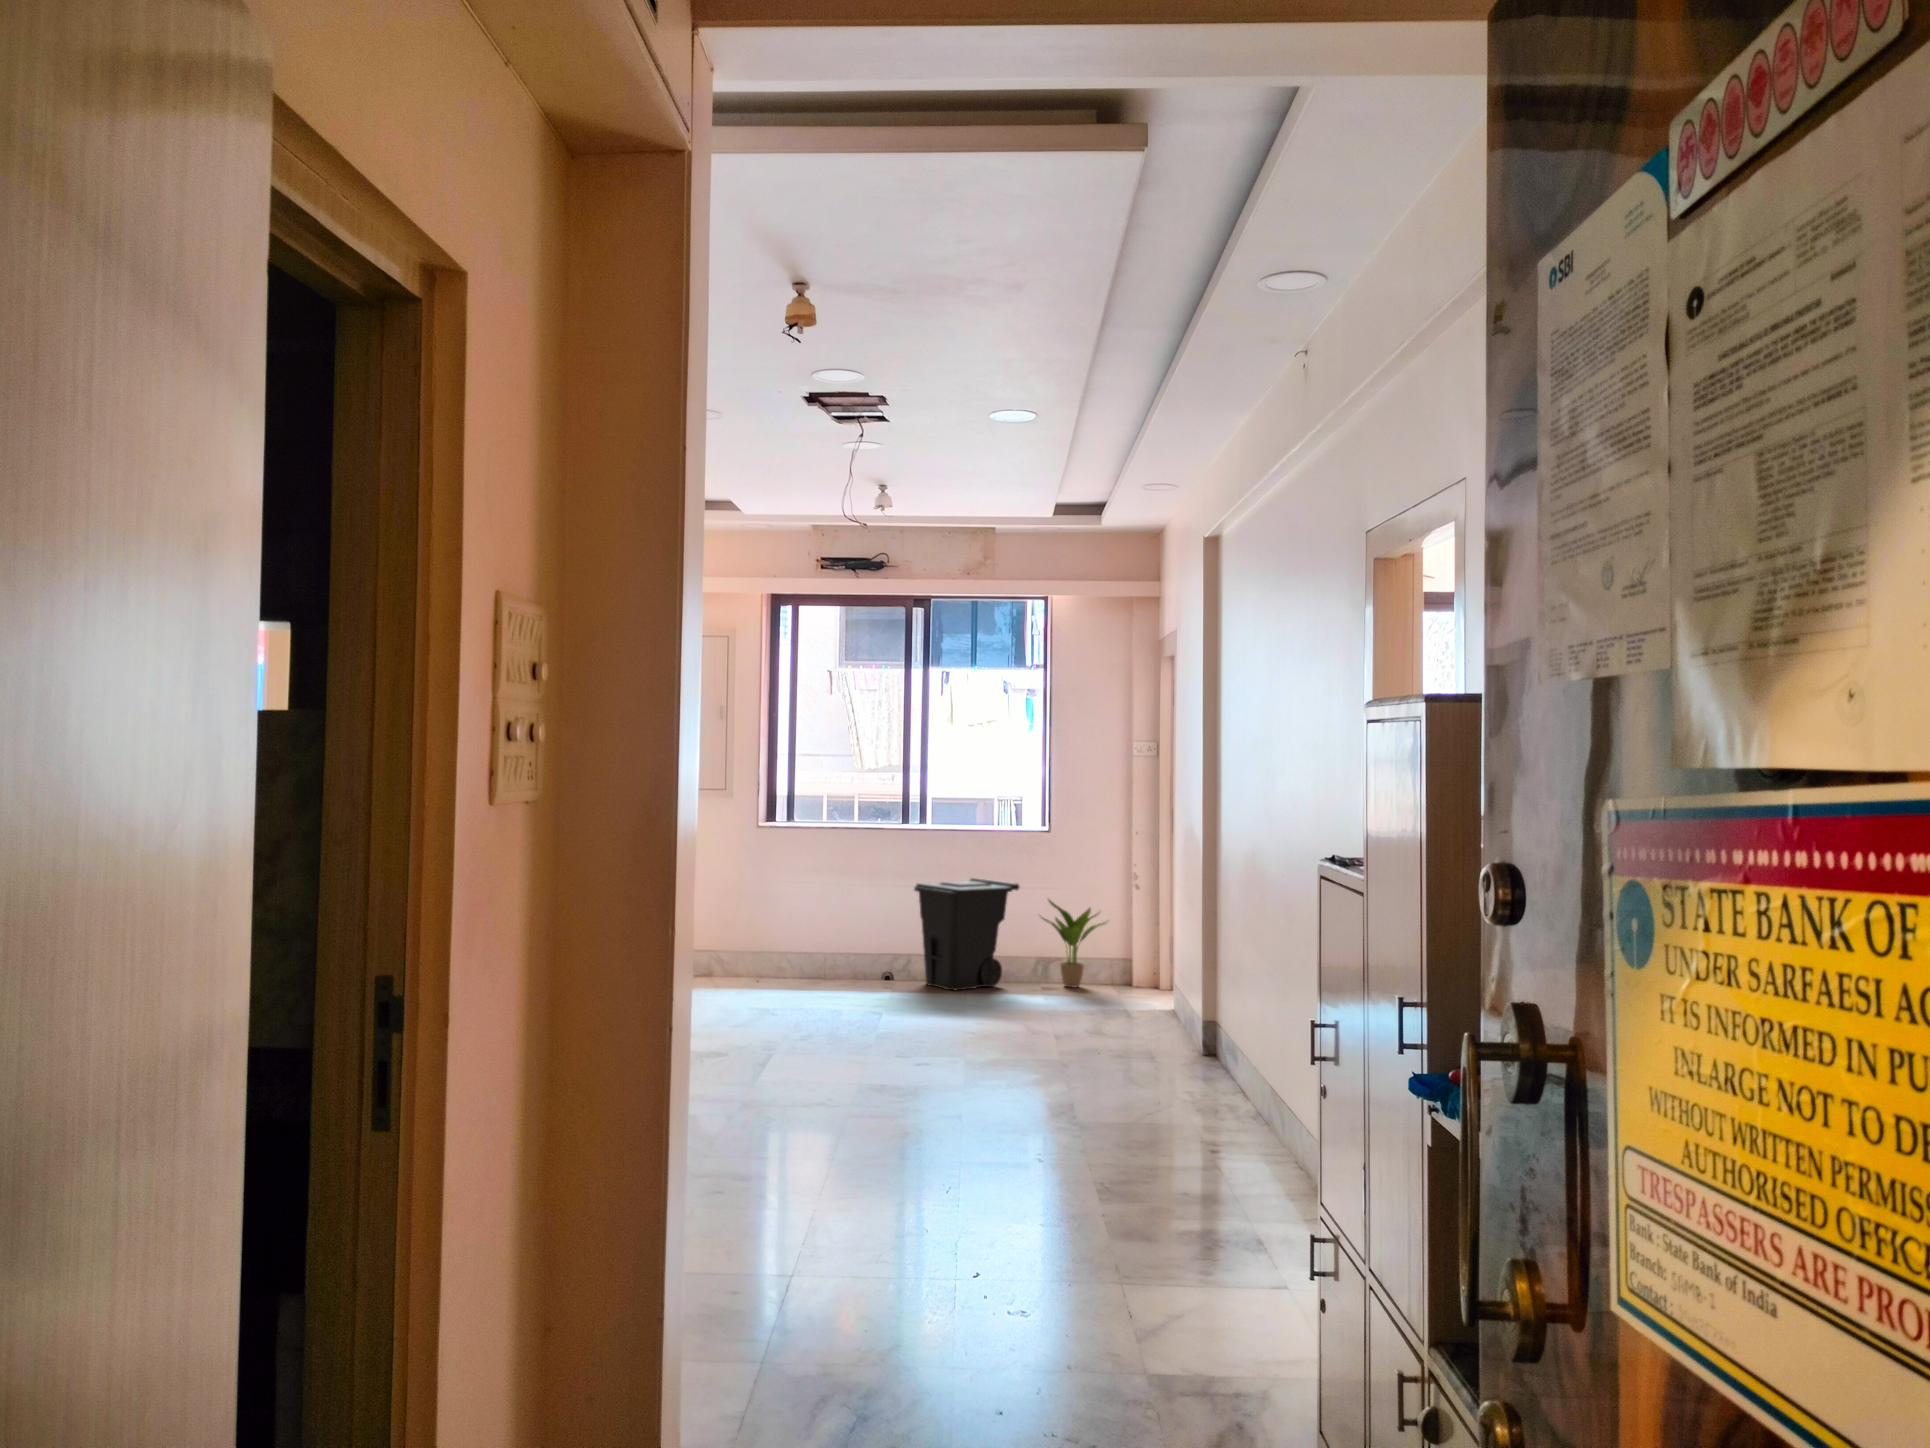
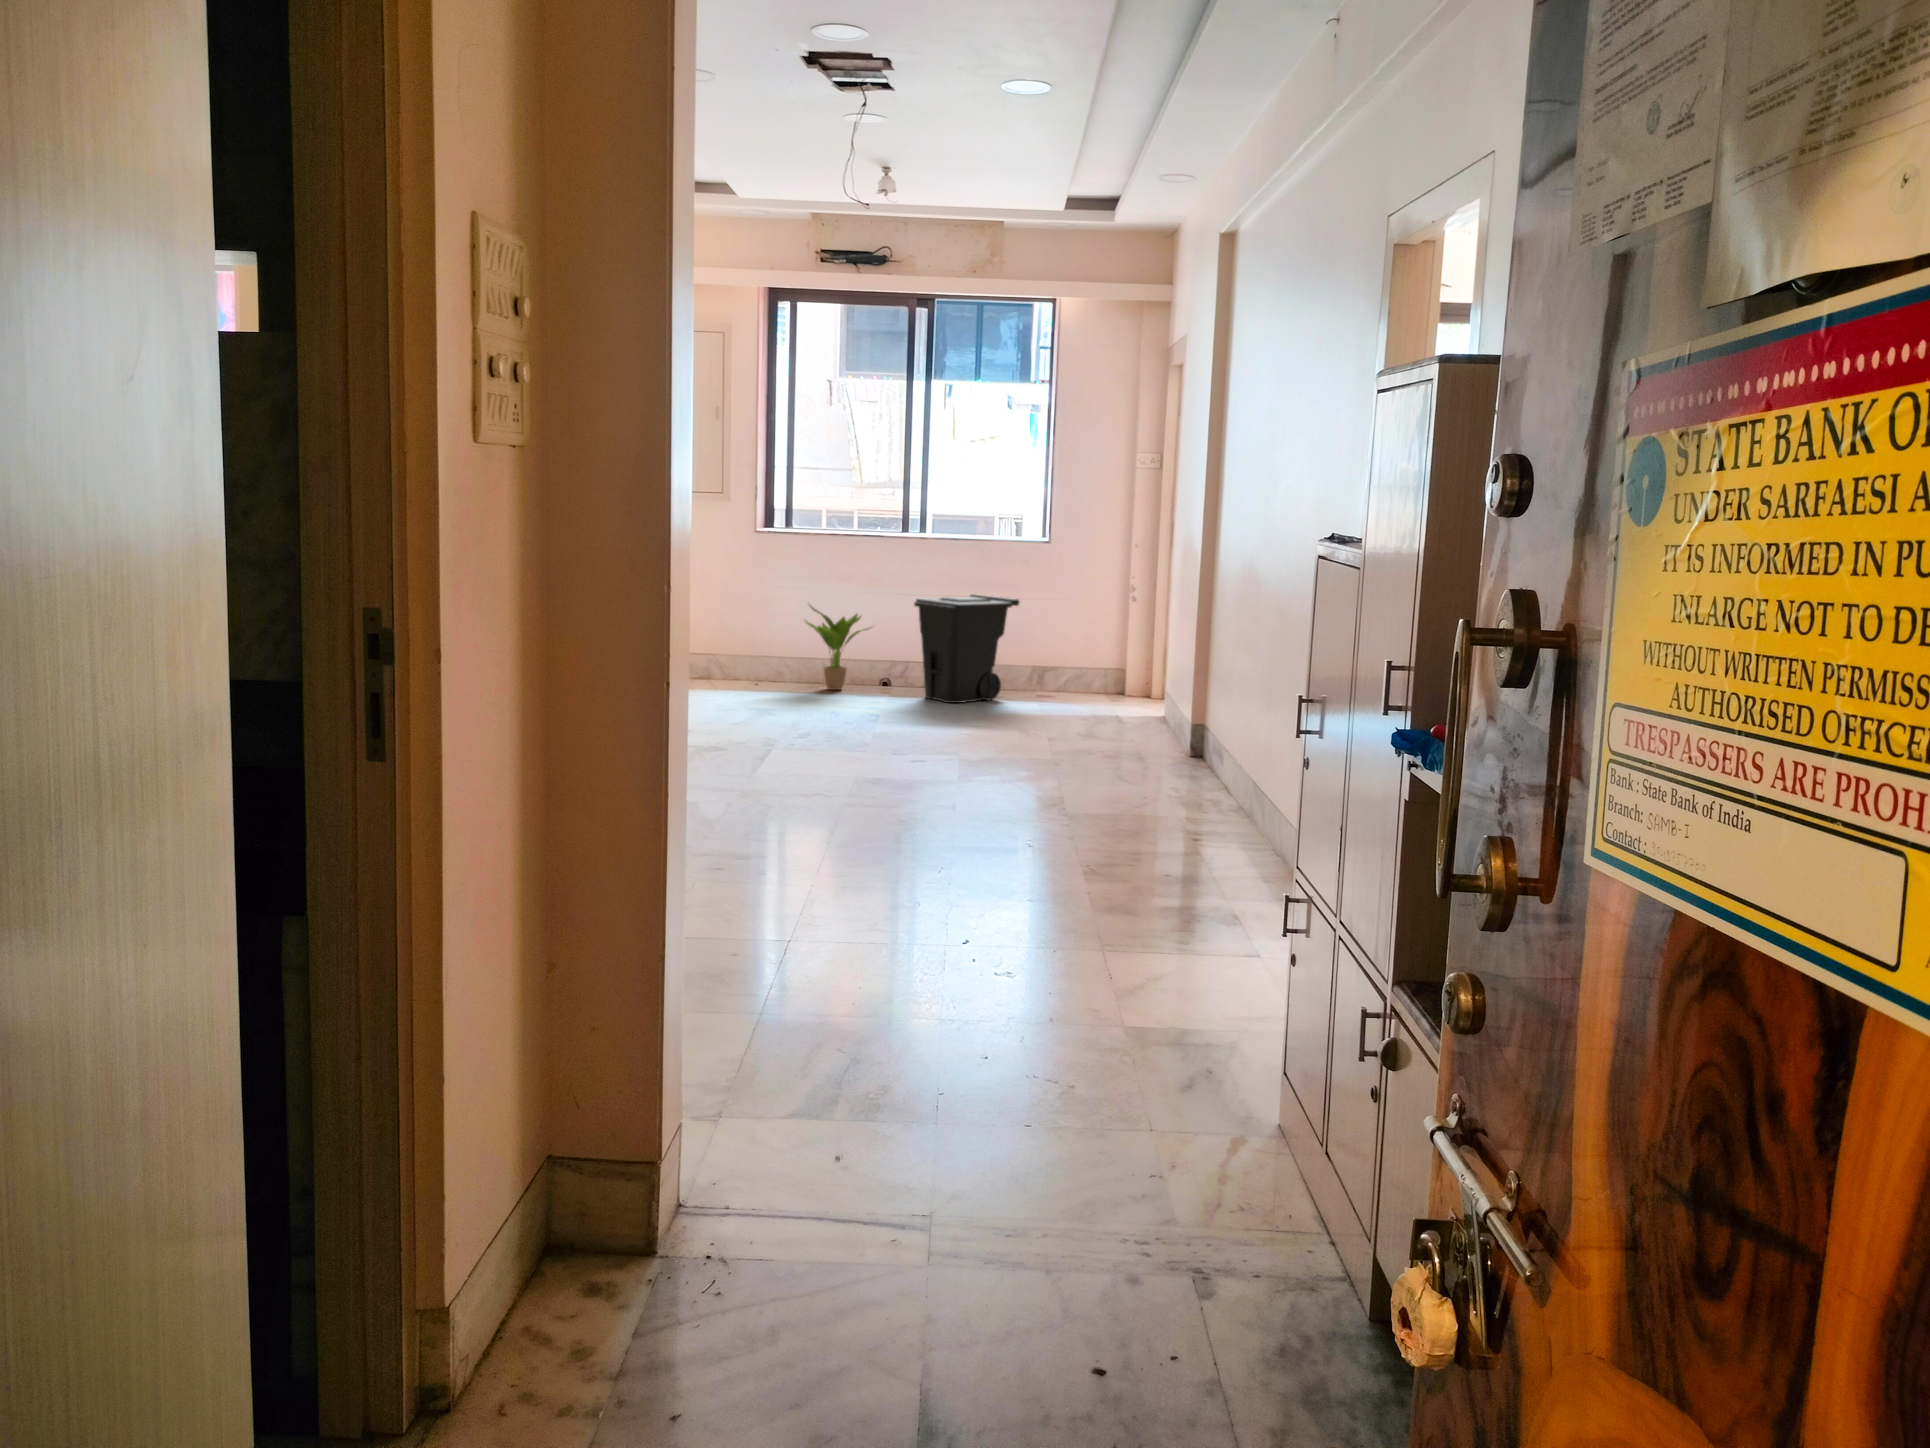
potted plant: present [1041,900,1107,988] -> present [805,606,870,690]

